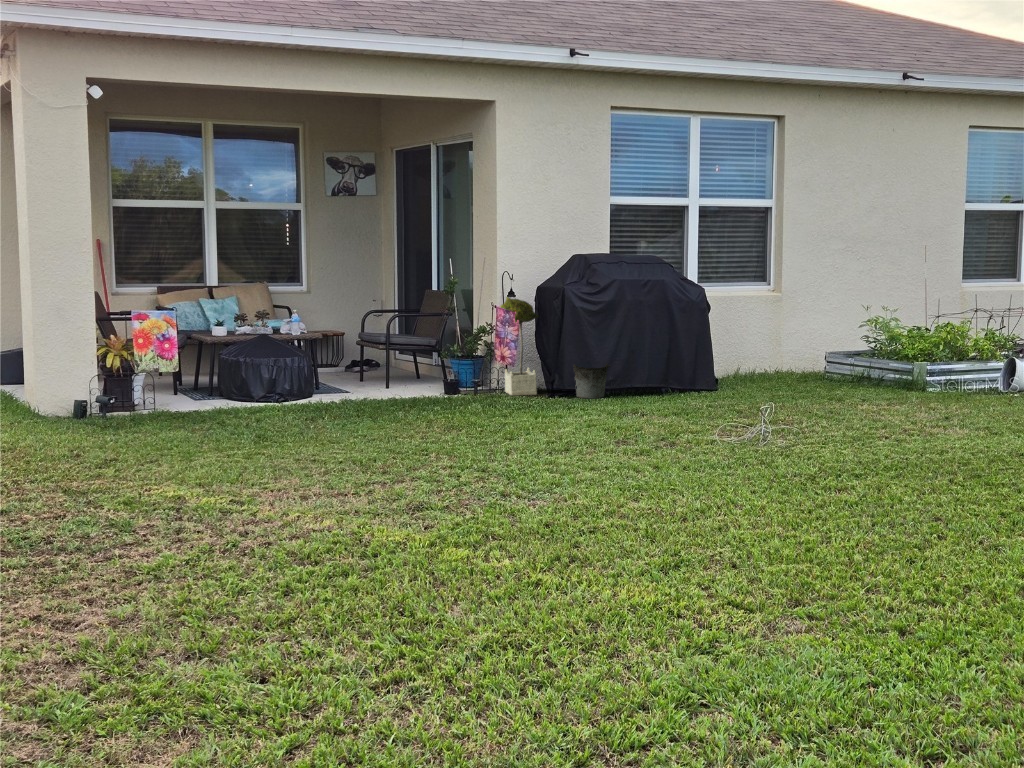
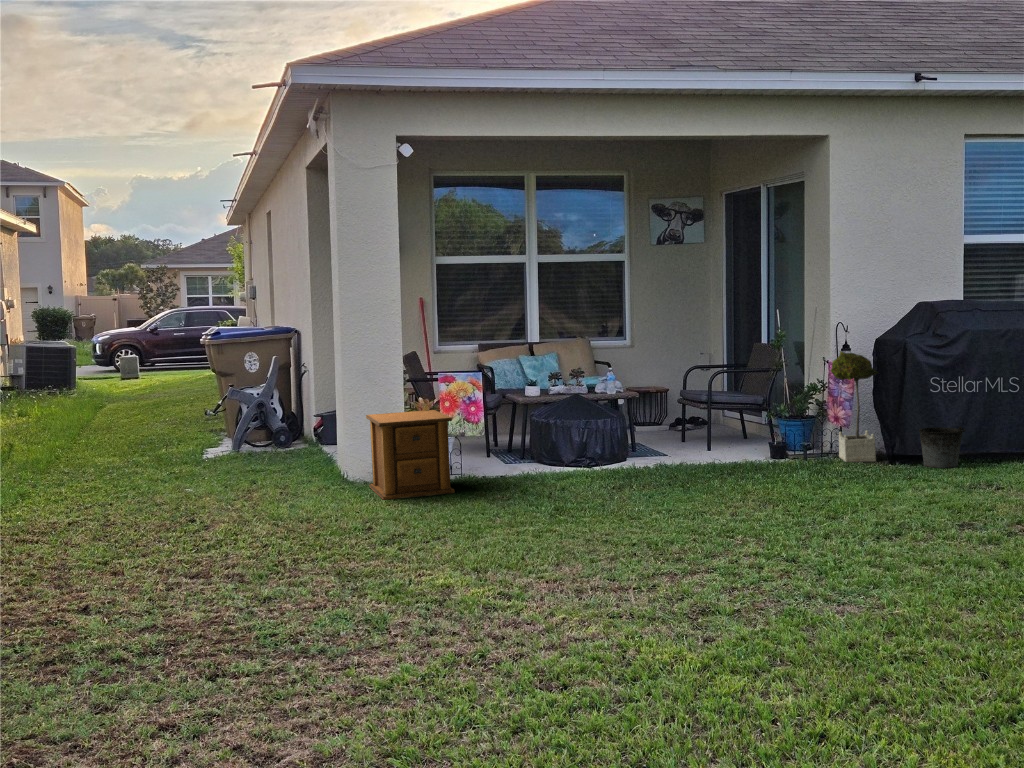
side table: none [56,347,153,435] -> present [366,410,455,500]

